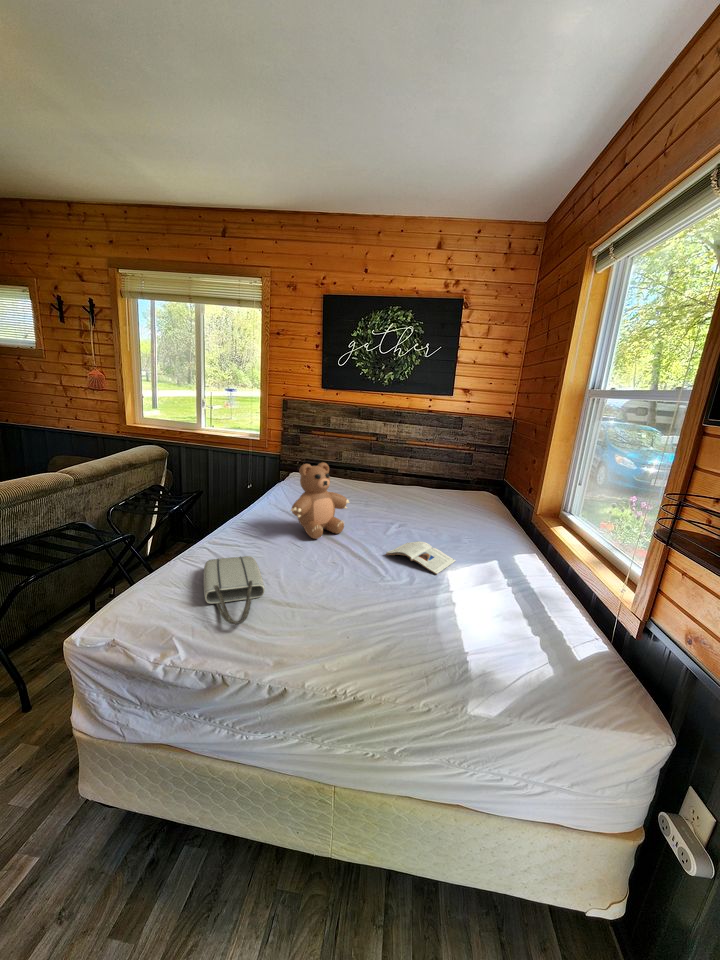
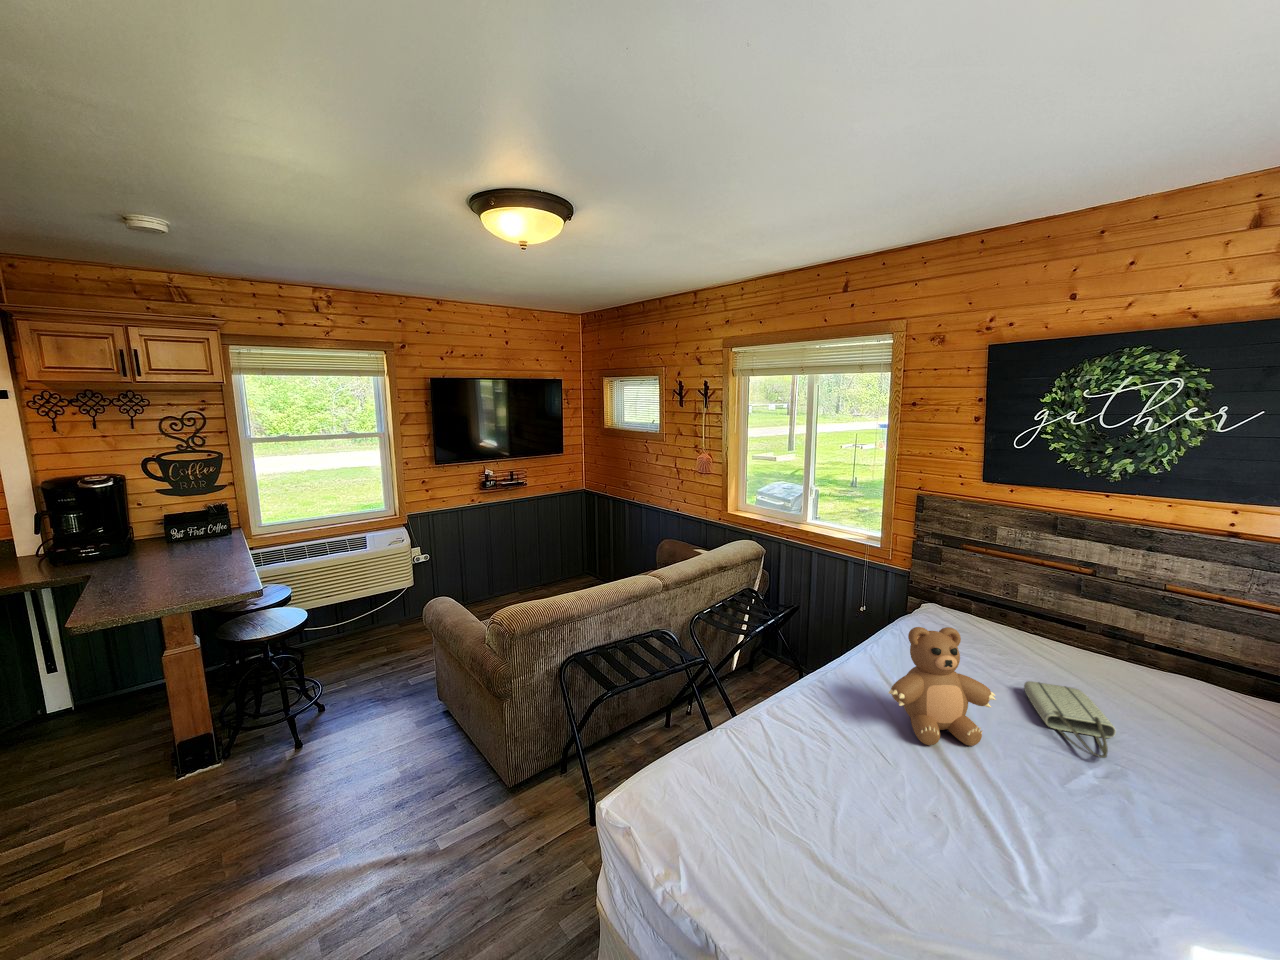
magazine: present [386,541,456,574] -> none [1050,811,1227,911]
tote bag: present [203,556,265,624] -> present [1024,681,1116,758]

